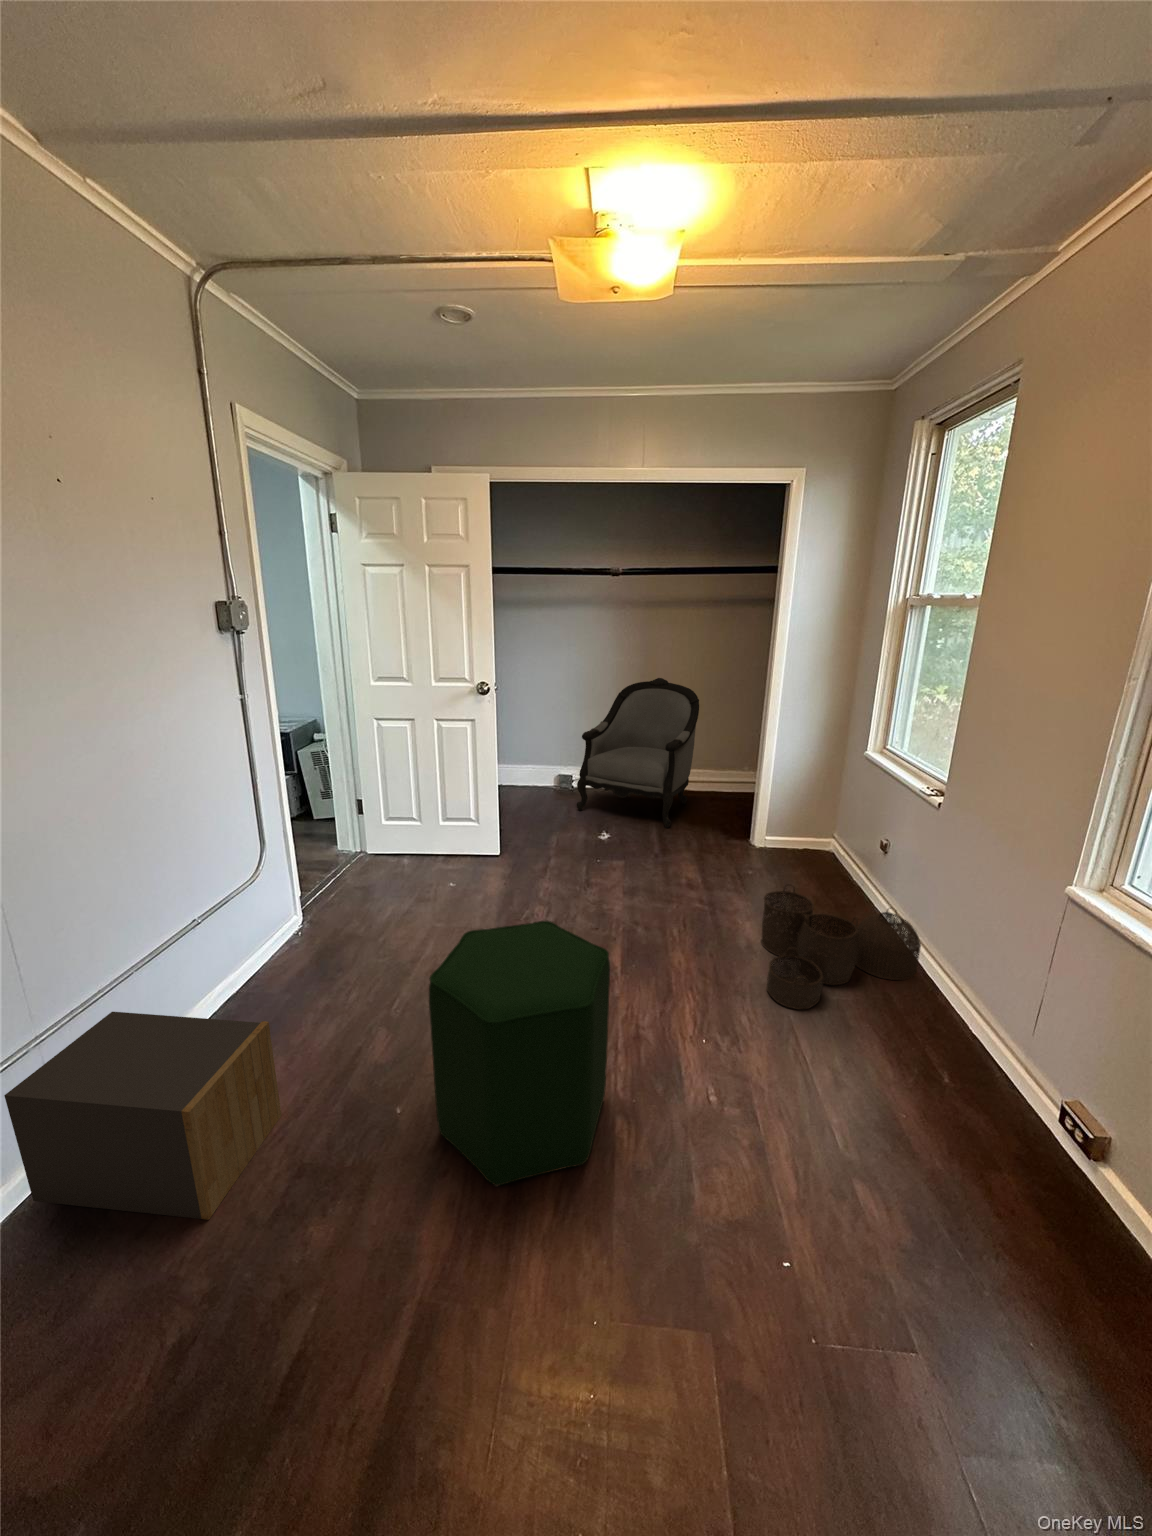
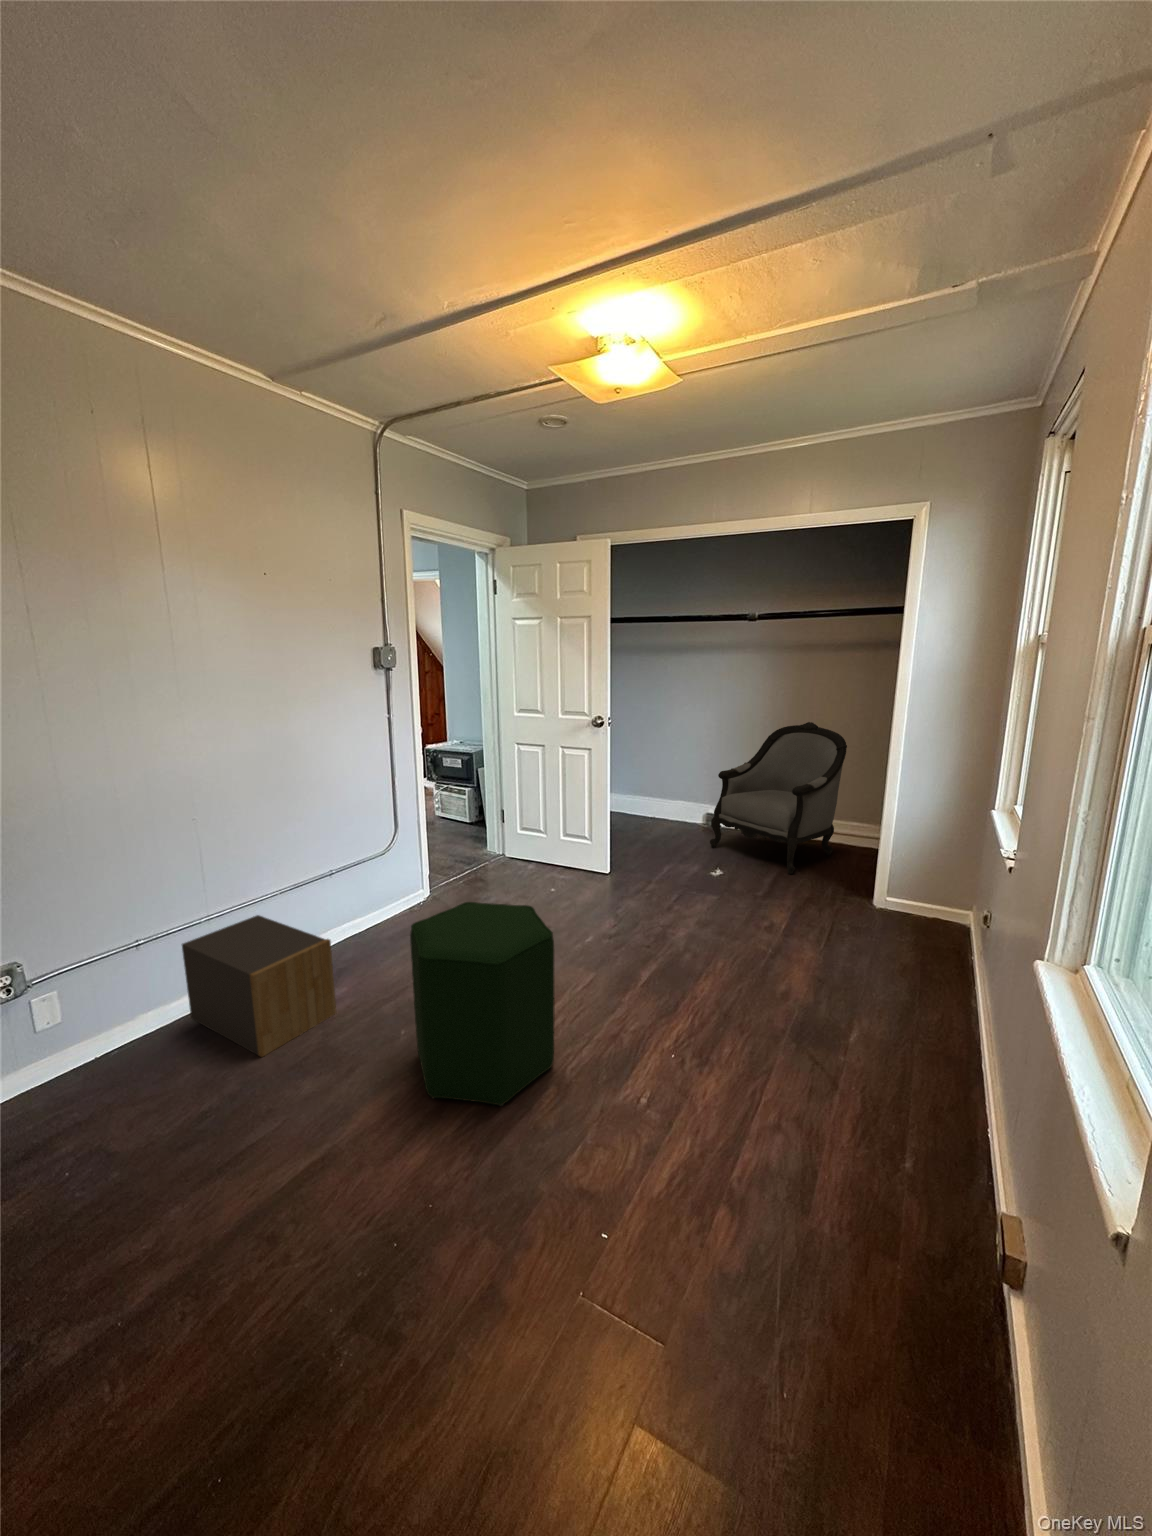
woven basket: present [761,884,921,1009] -> none [770,934,972,1061]

